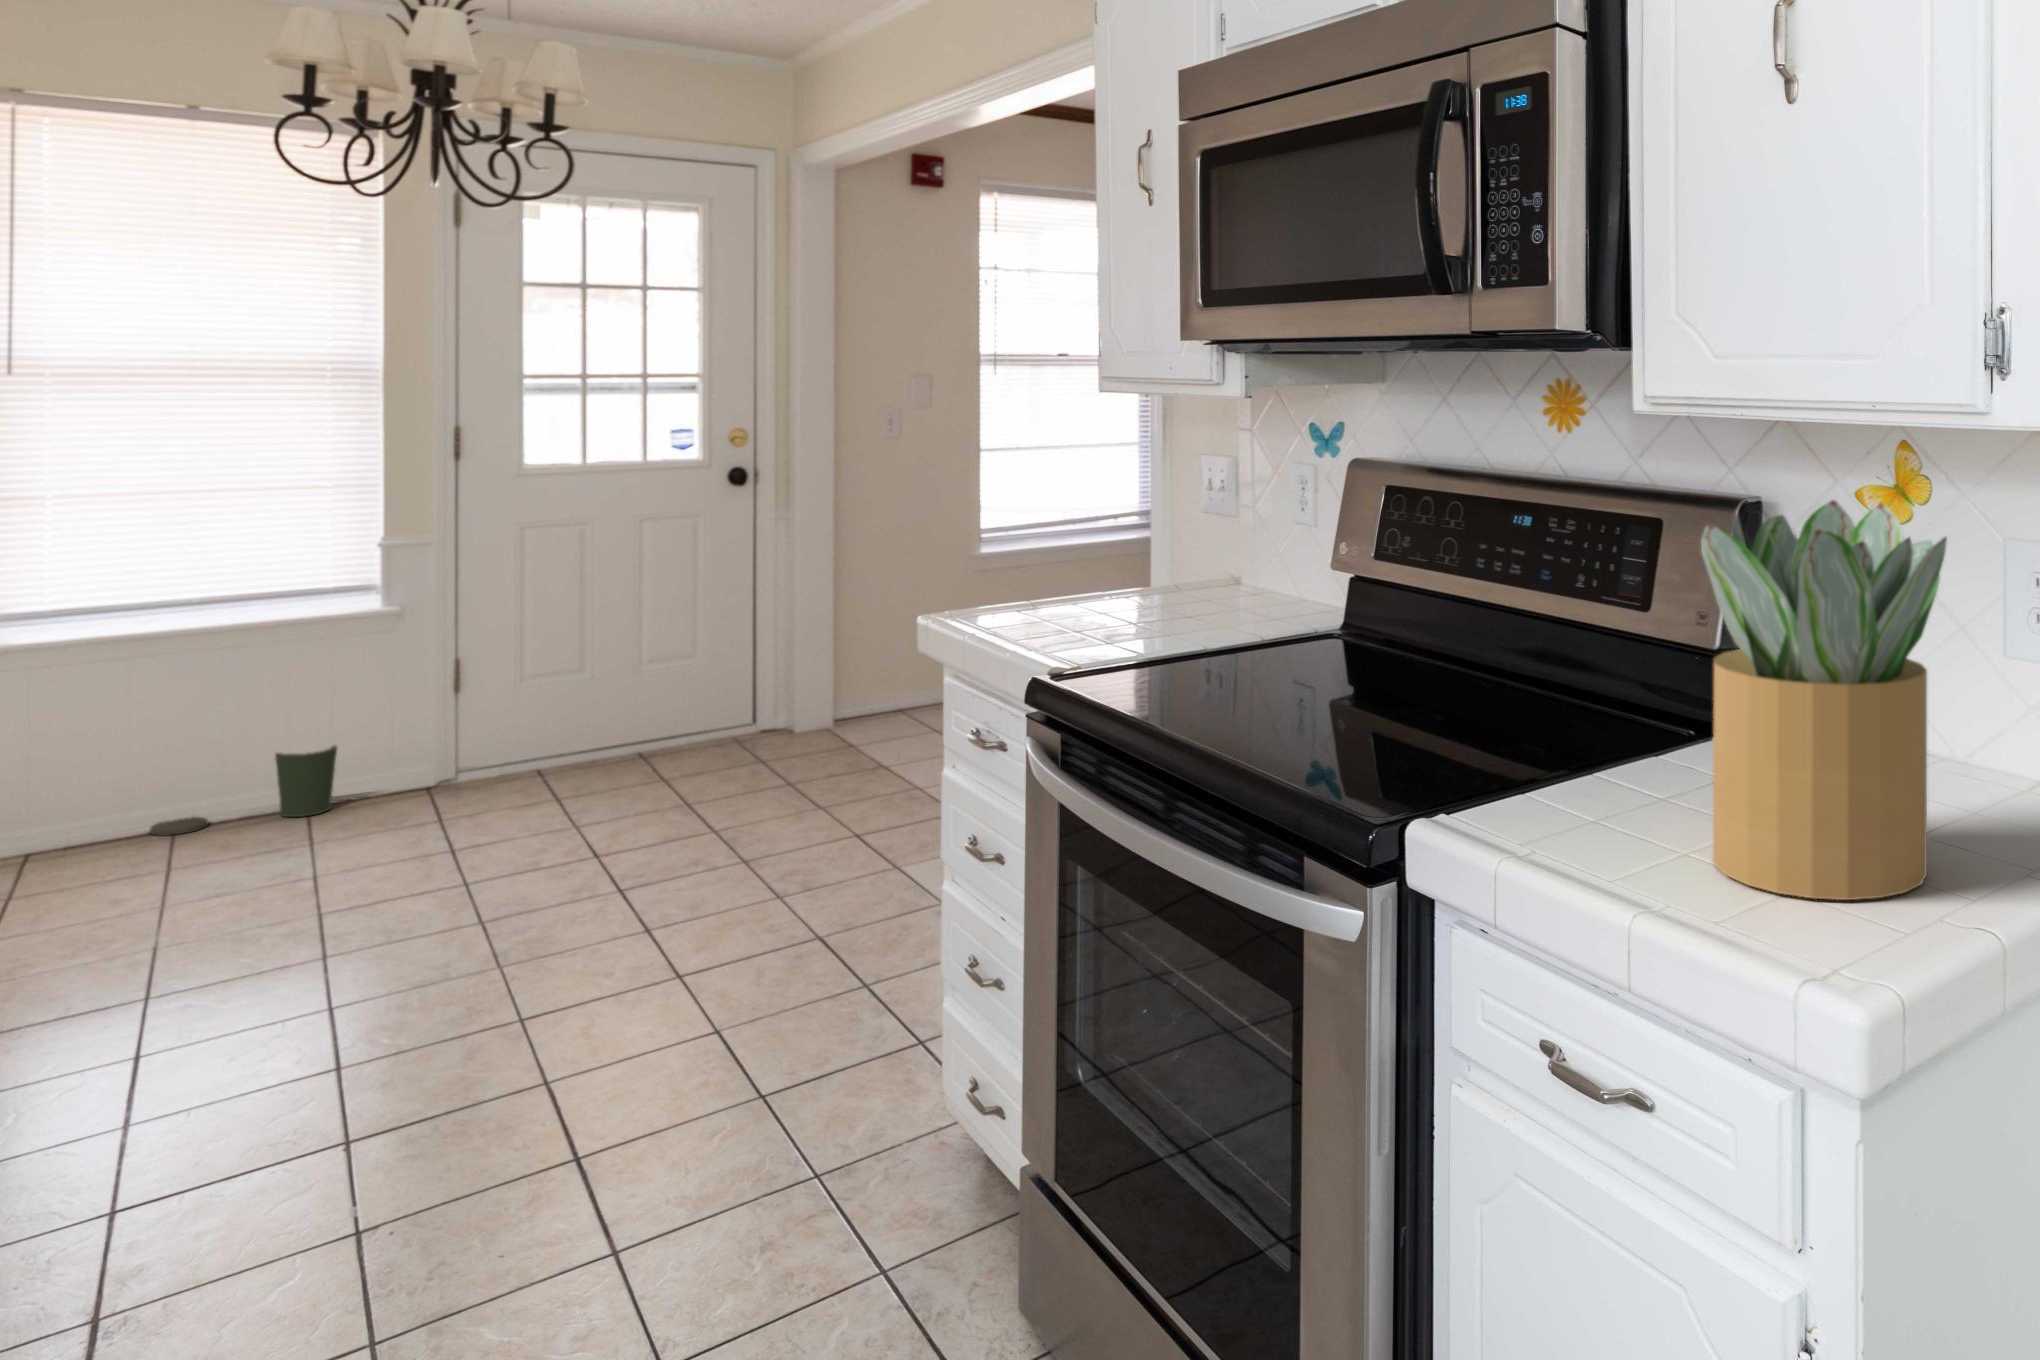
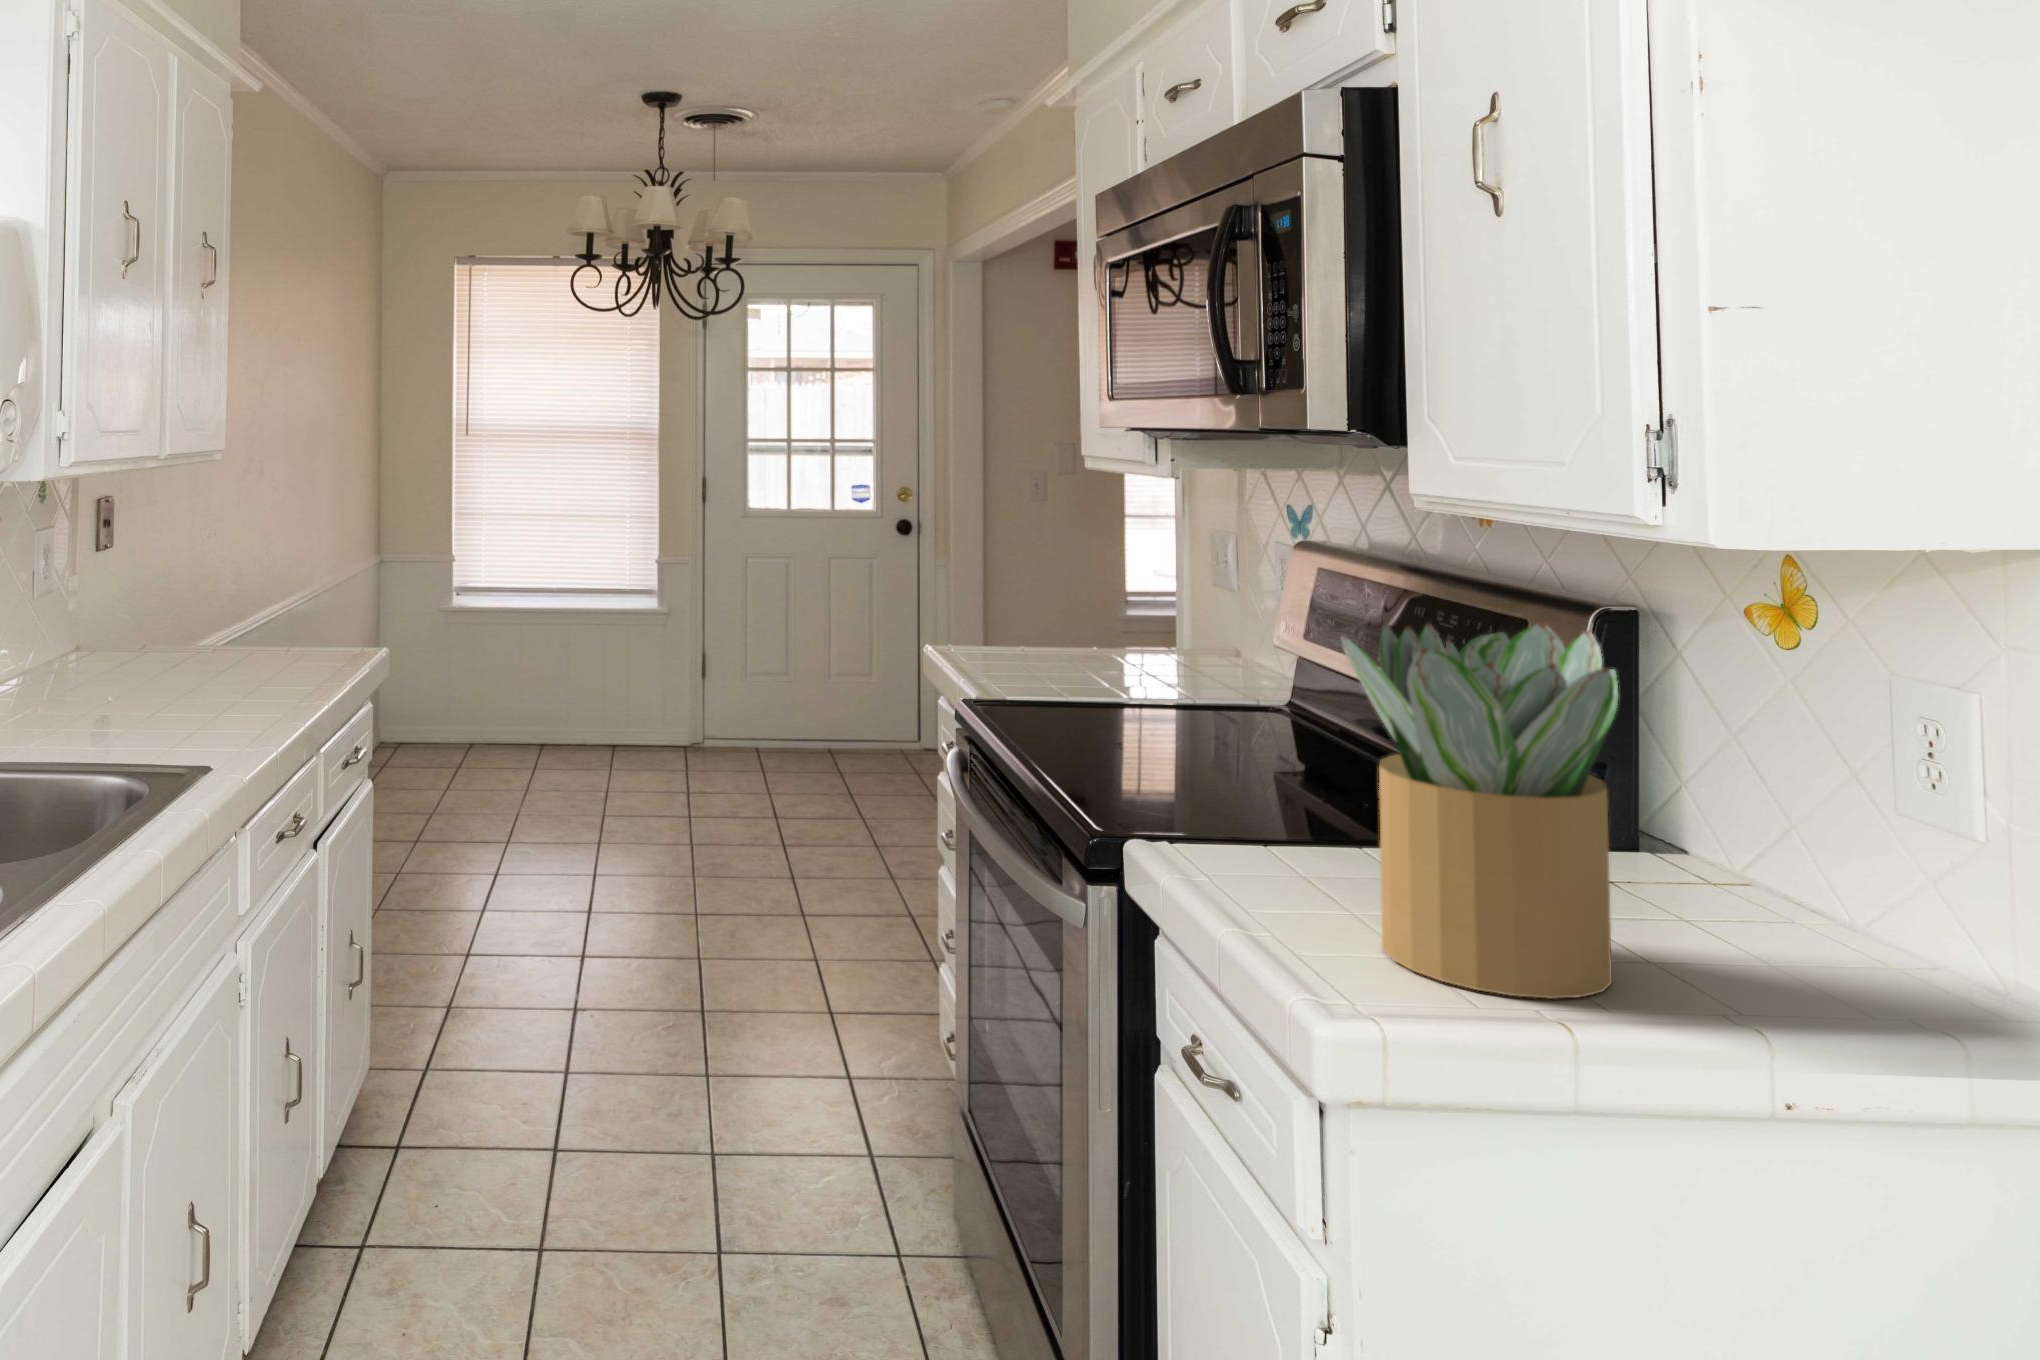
trash can: present [150,746,337,836] -> none [521,702,628,753]

